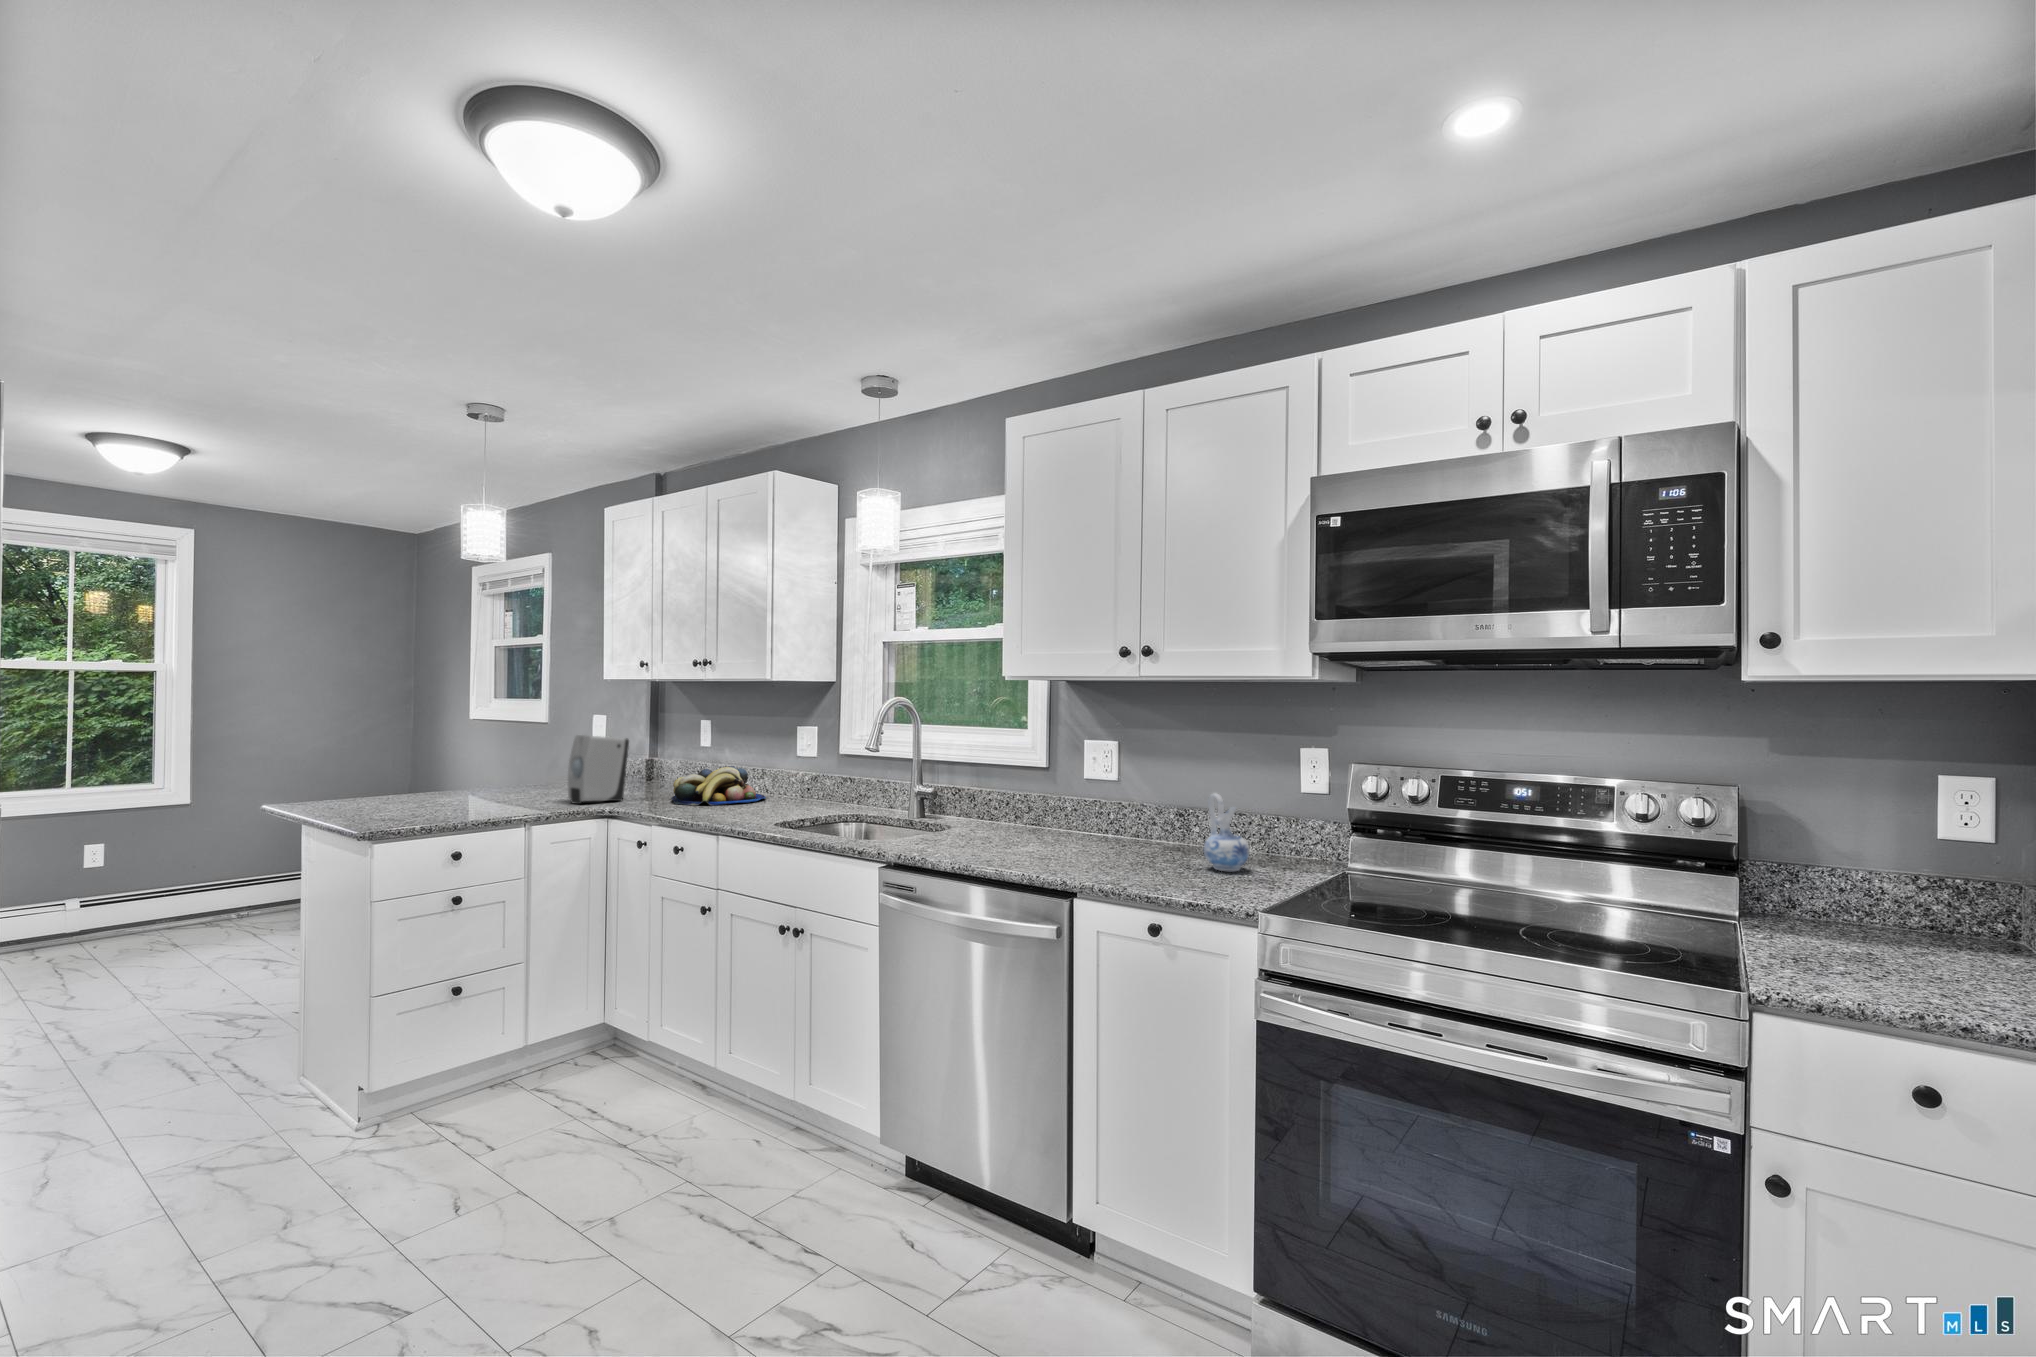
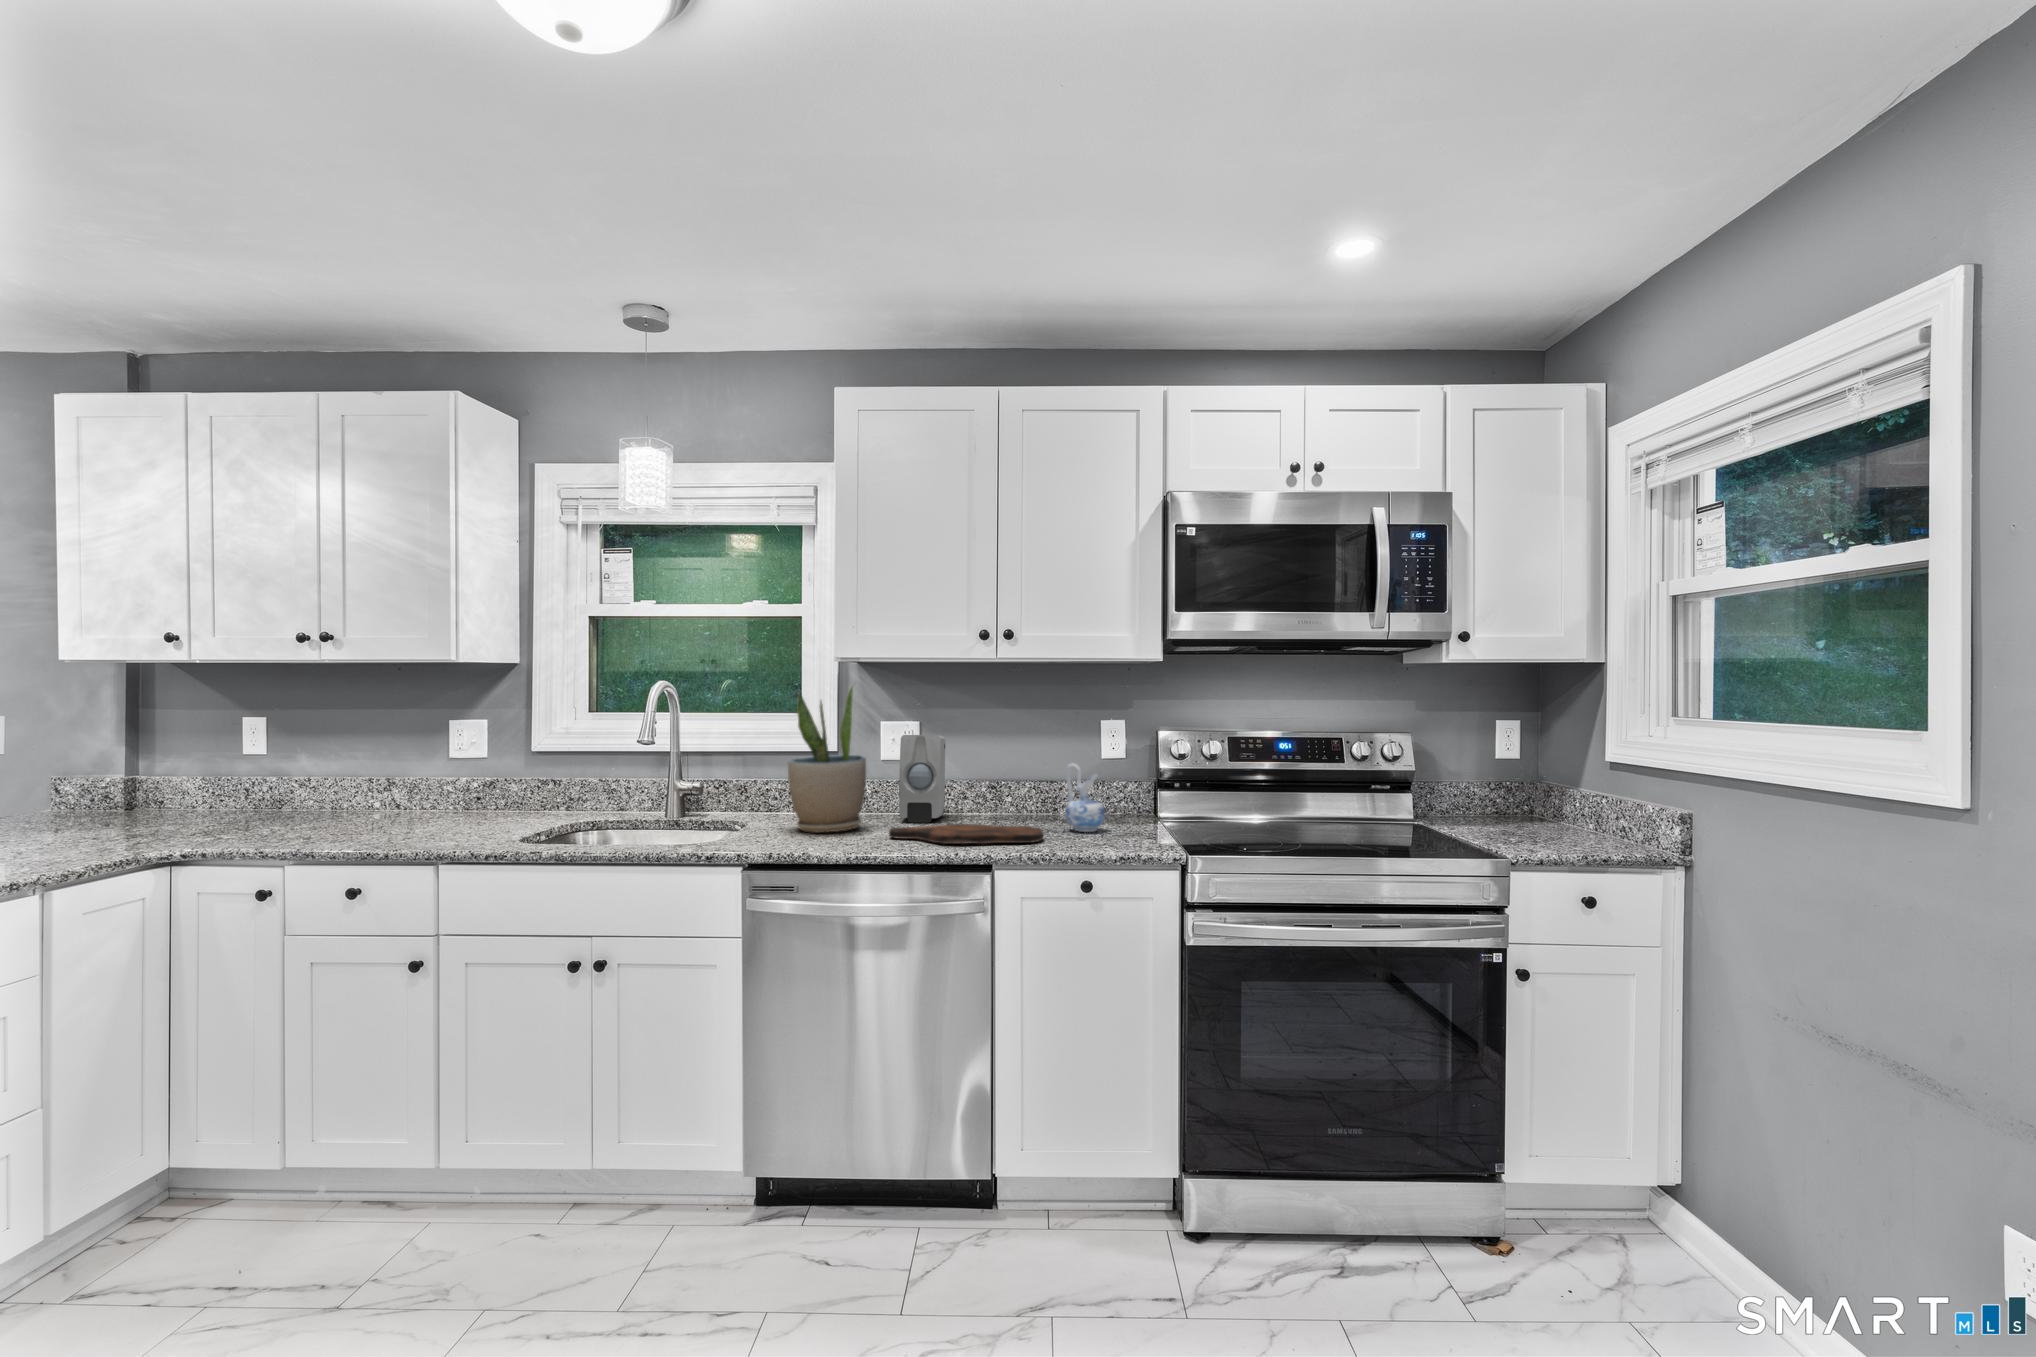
potted plant: none [962,700,1034,842] -> present [788,687,866,833]
soap dispenser: present [568,735,629,804] -> present [899,735,945,823]
fruit bowl: present [671,766,766,805] -> none [254,778,407,835]
cutting board: none [1020,843,1157,875] -> present [889,824,1044,844]

